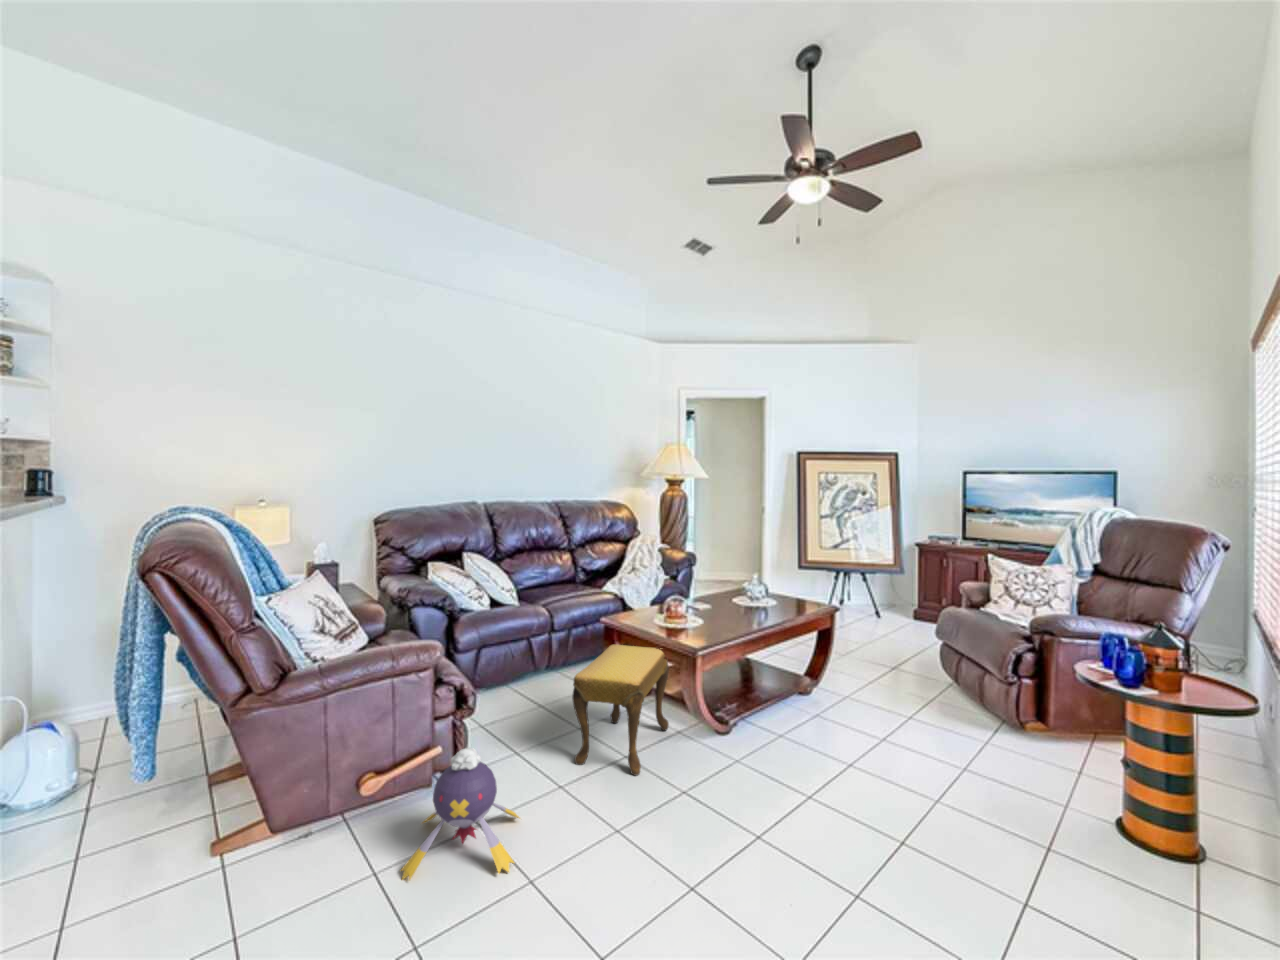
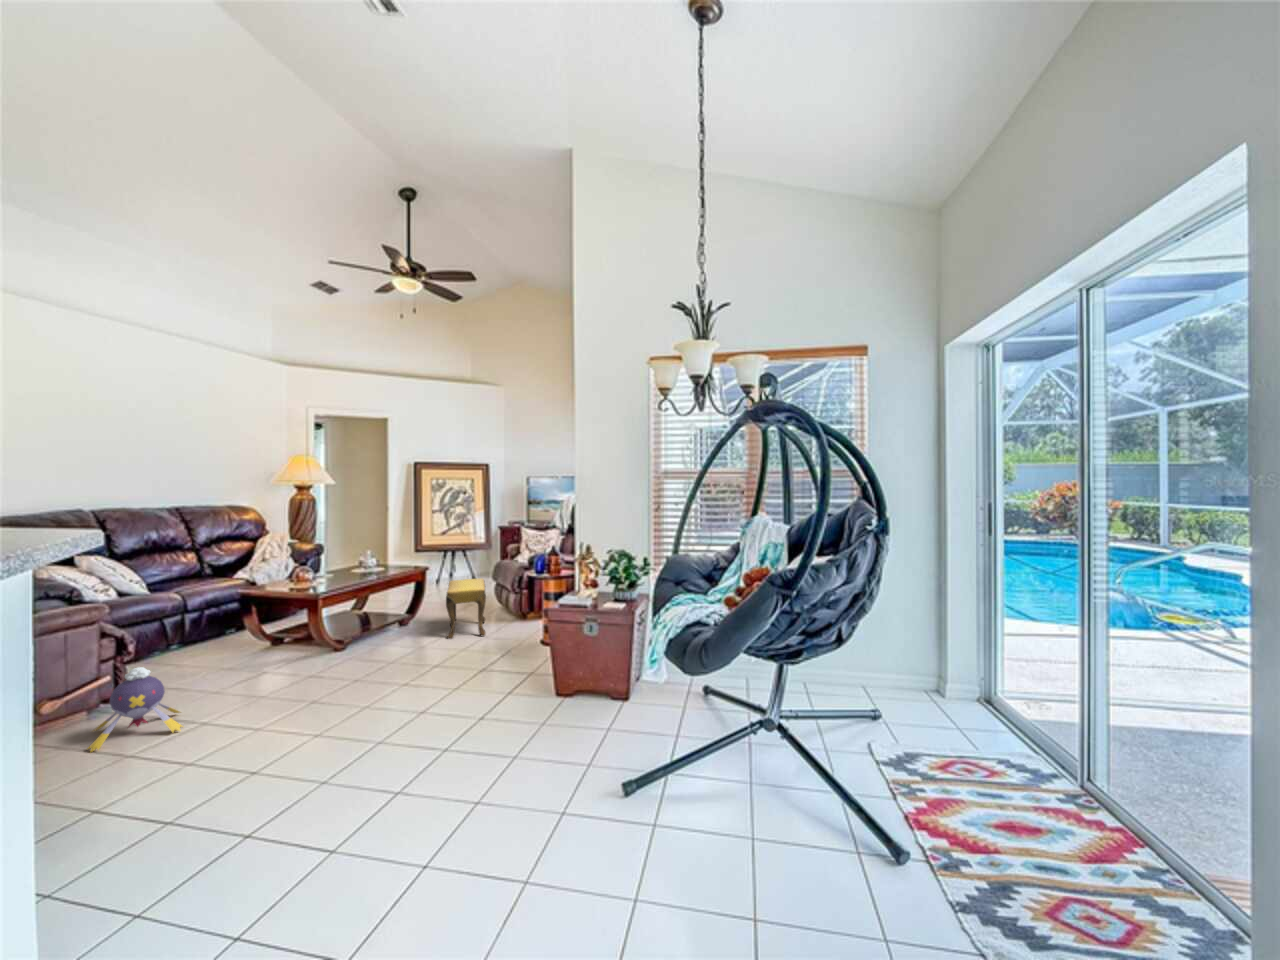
footstool: present [572,645,669,776] -> present [446,579,486,639]

